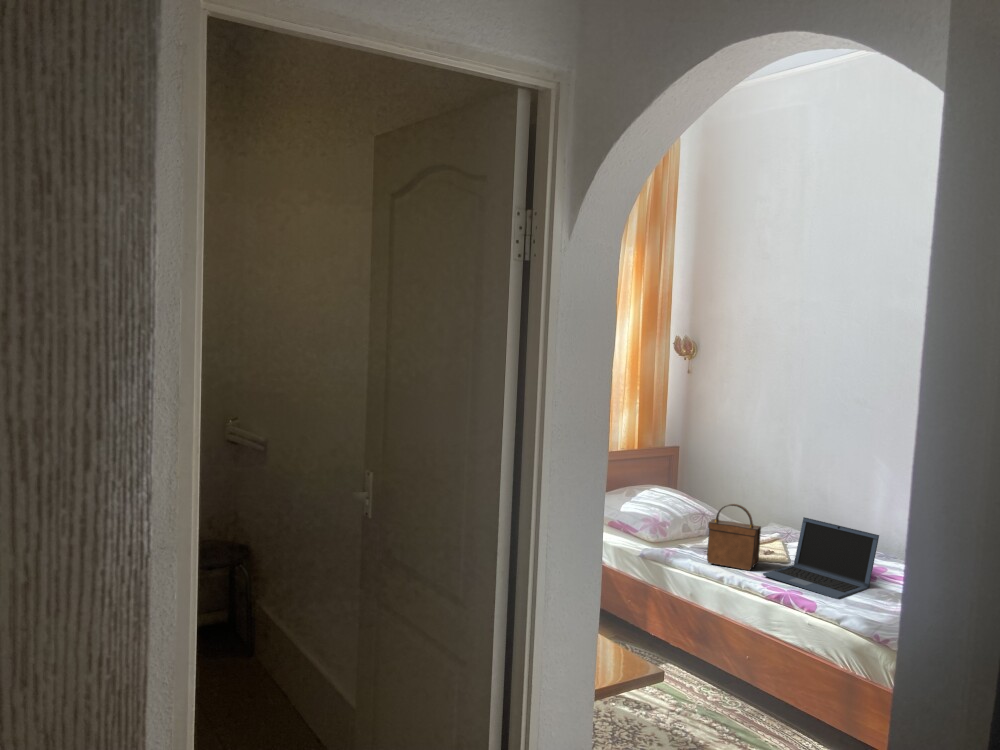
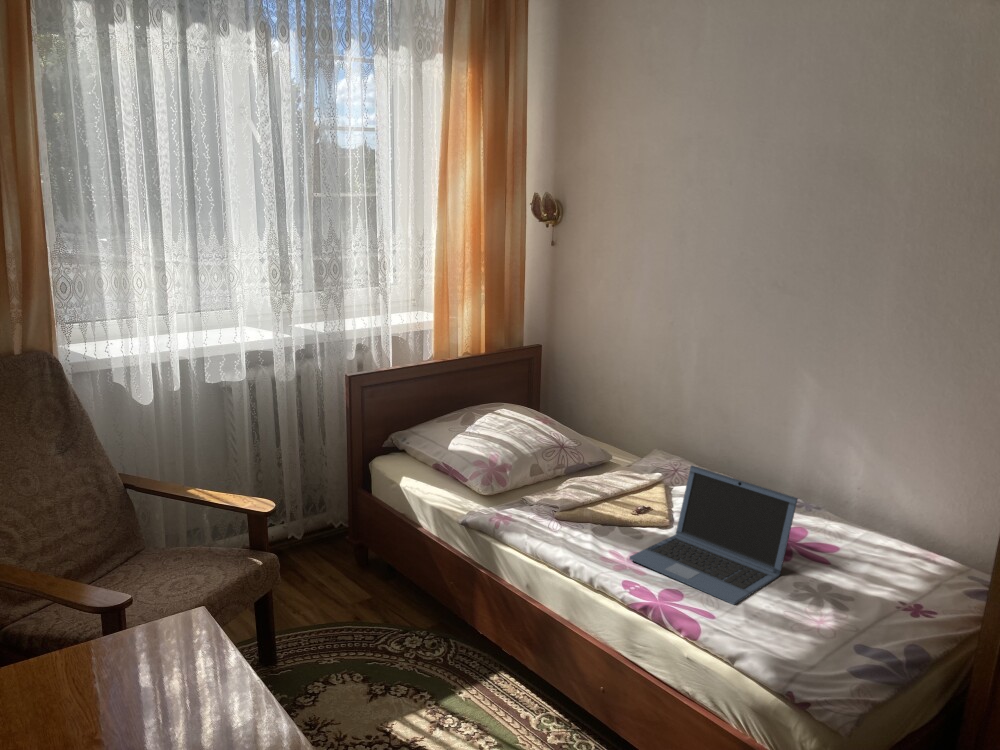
handbag: present [707,504,761,571] -> none [553,451,629,549]

